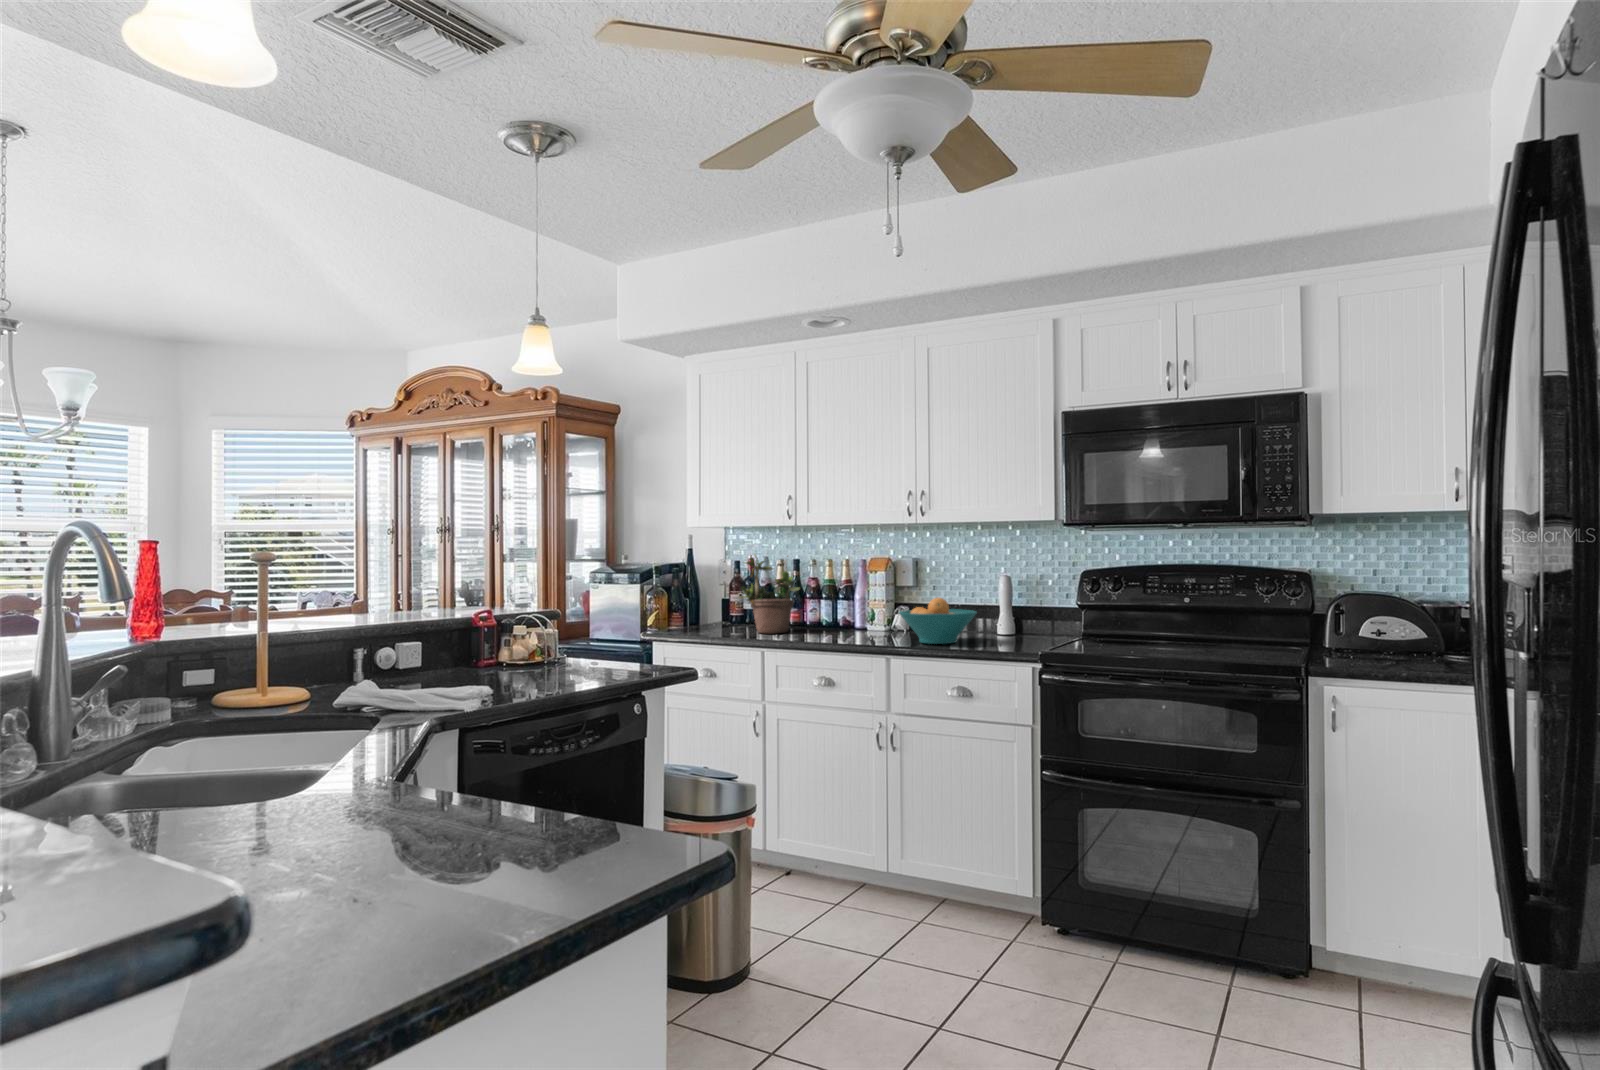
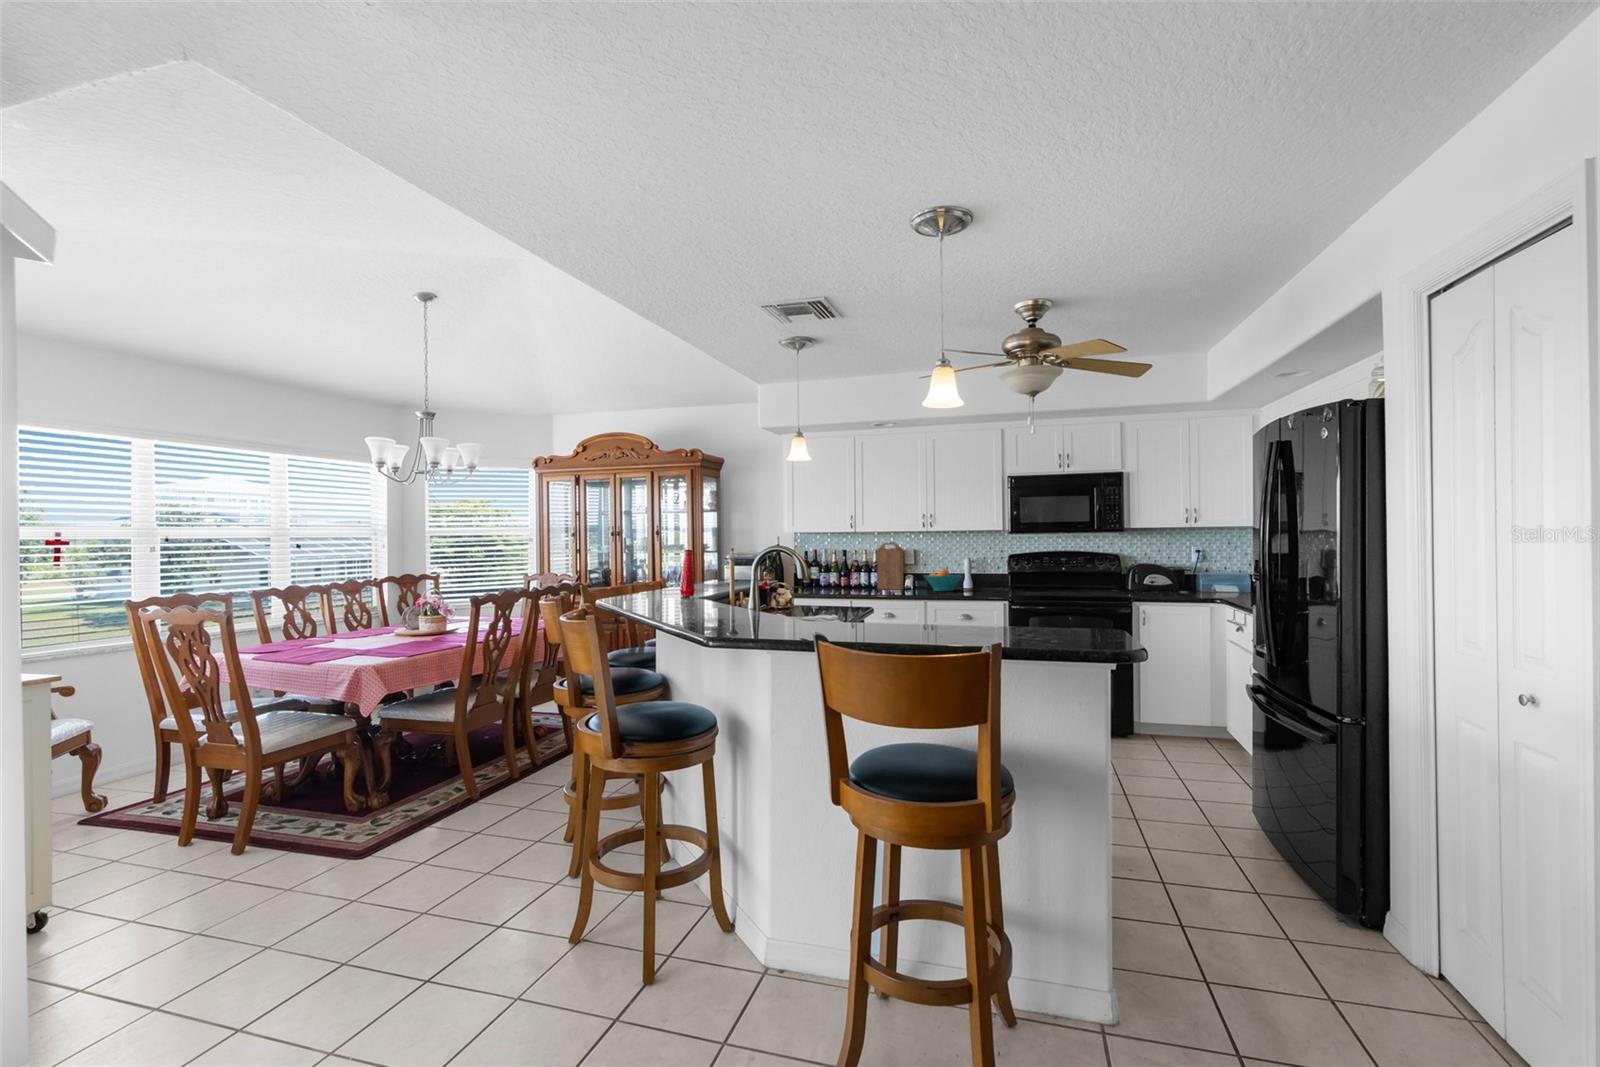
cutting board: none [828,546,873,637] -> present [877,542,904,590]
potted plant: present [739,555,799,633] -> none [825,543,859,589]

